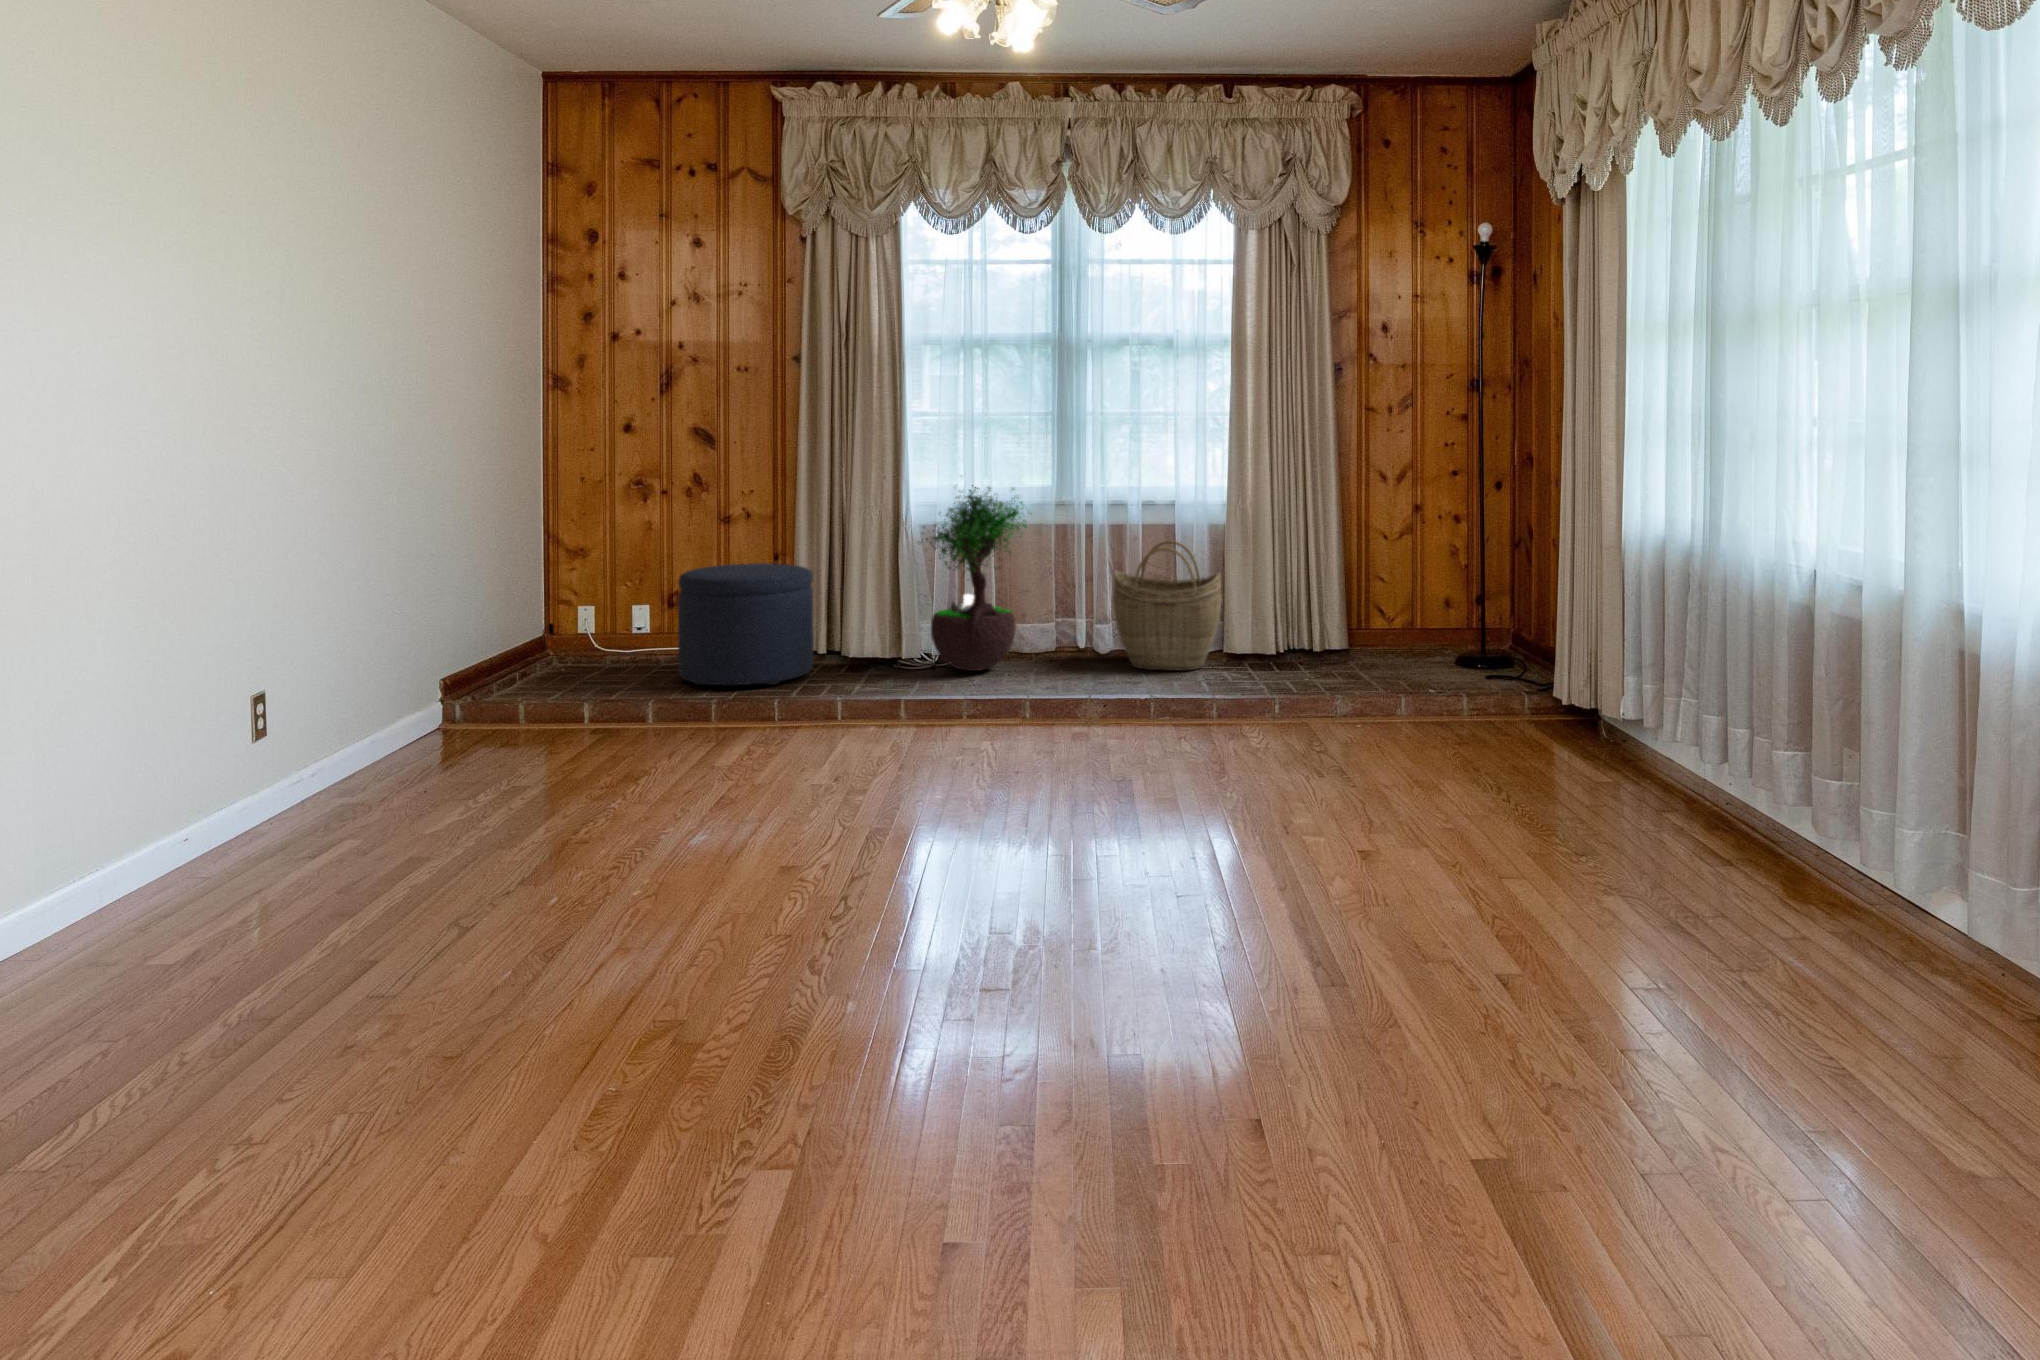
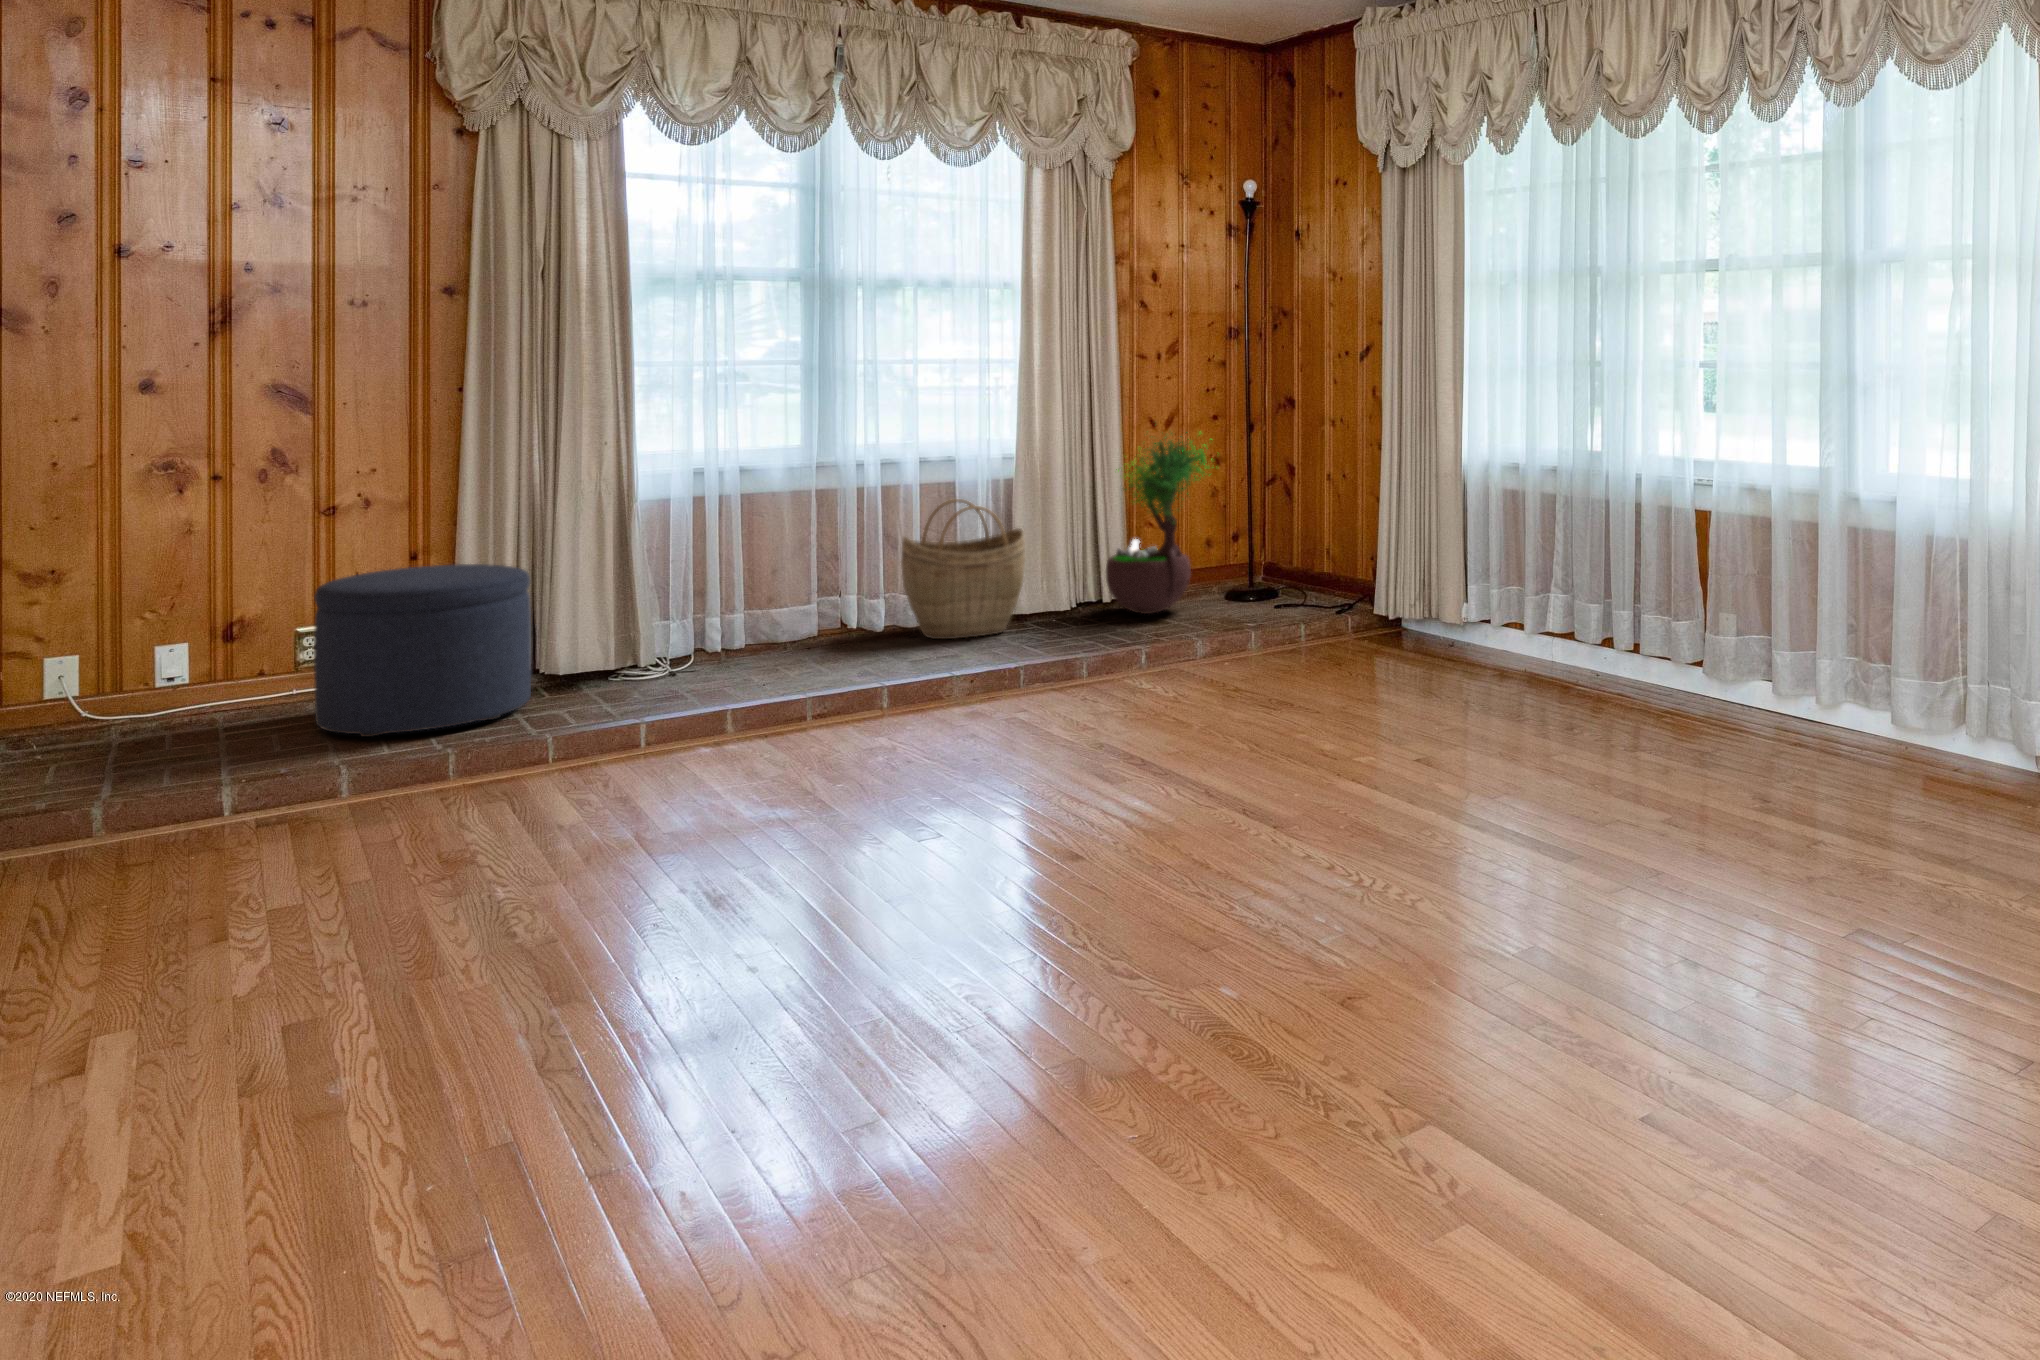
potted tree: present [920,485,1032,671] -> present [1106,432,1211,614]

